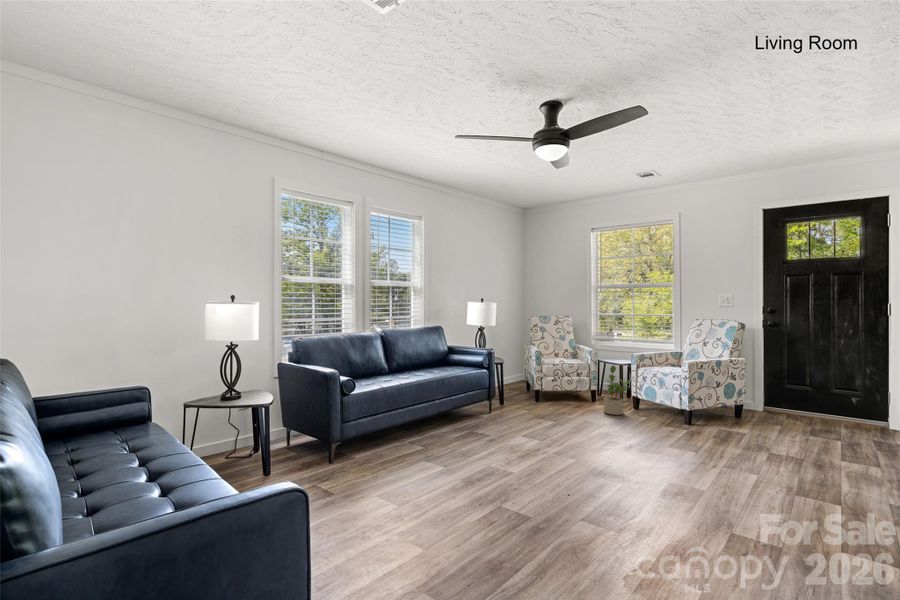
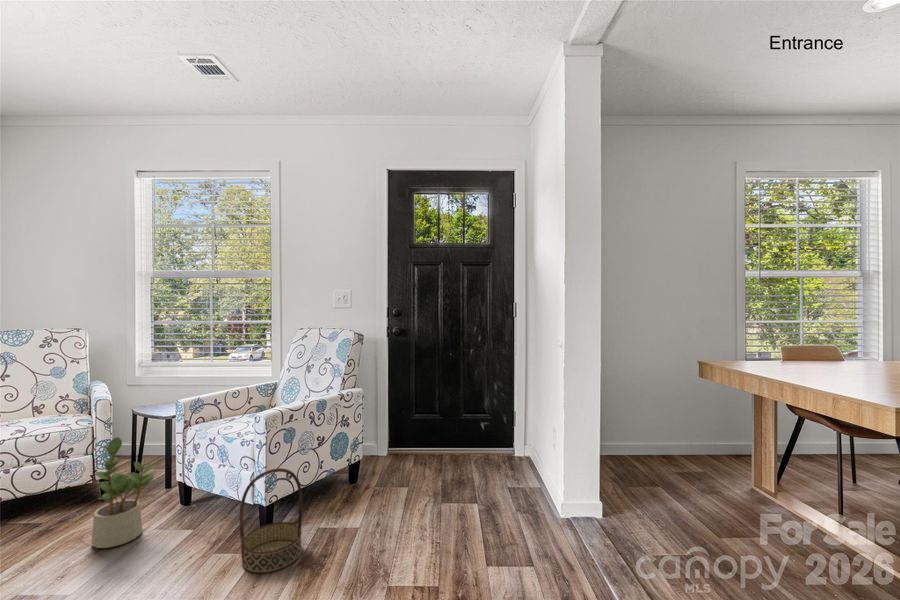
basket: none [683,387,715,436] -> present [239,468,302,573]

